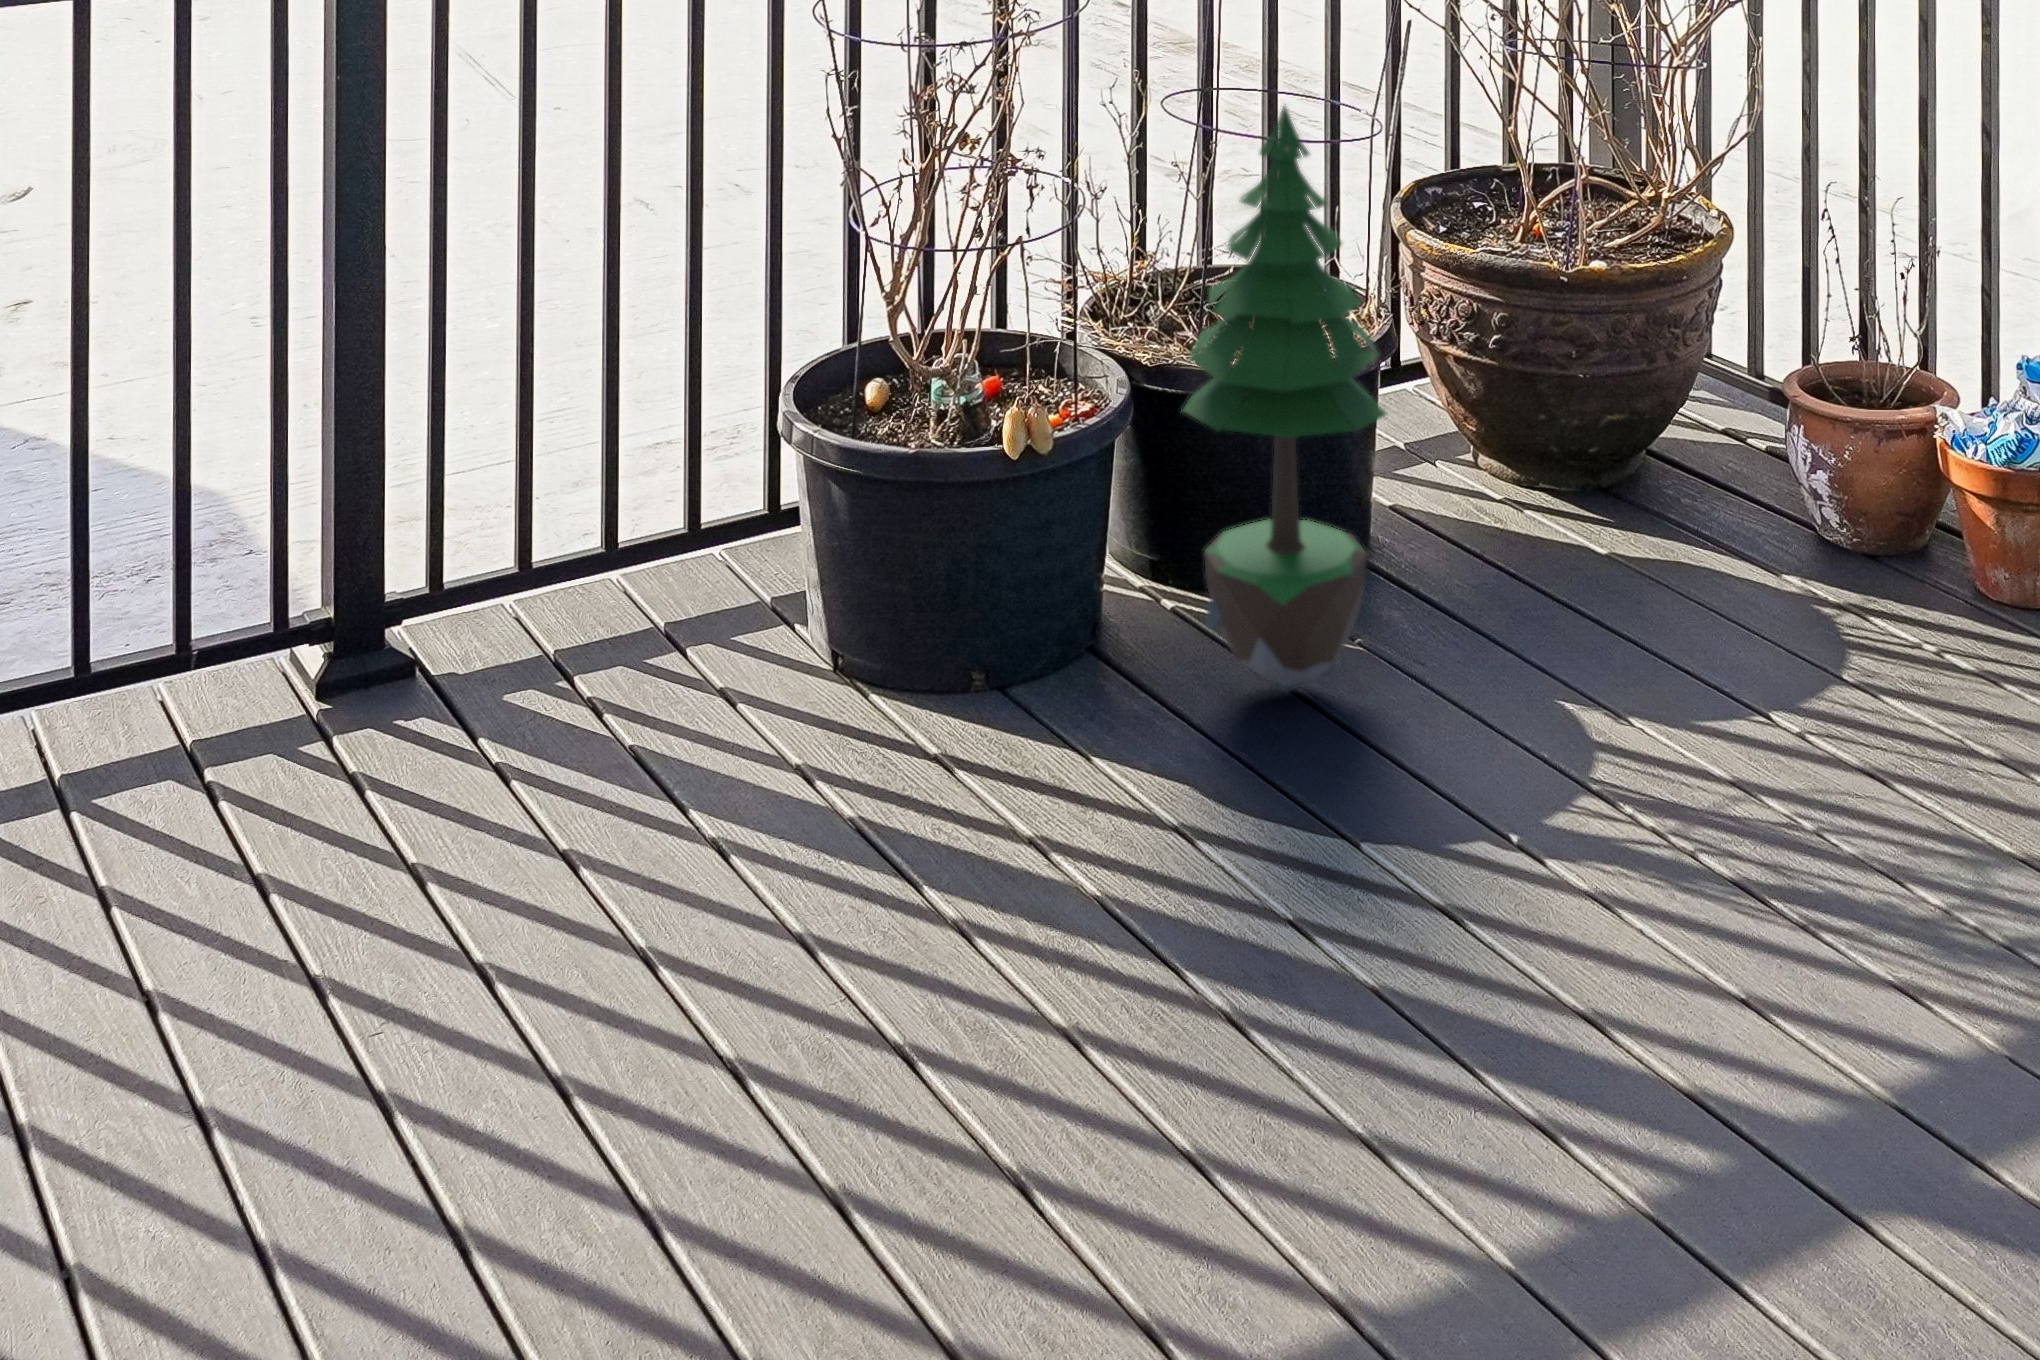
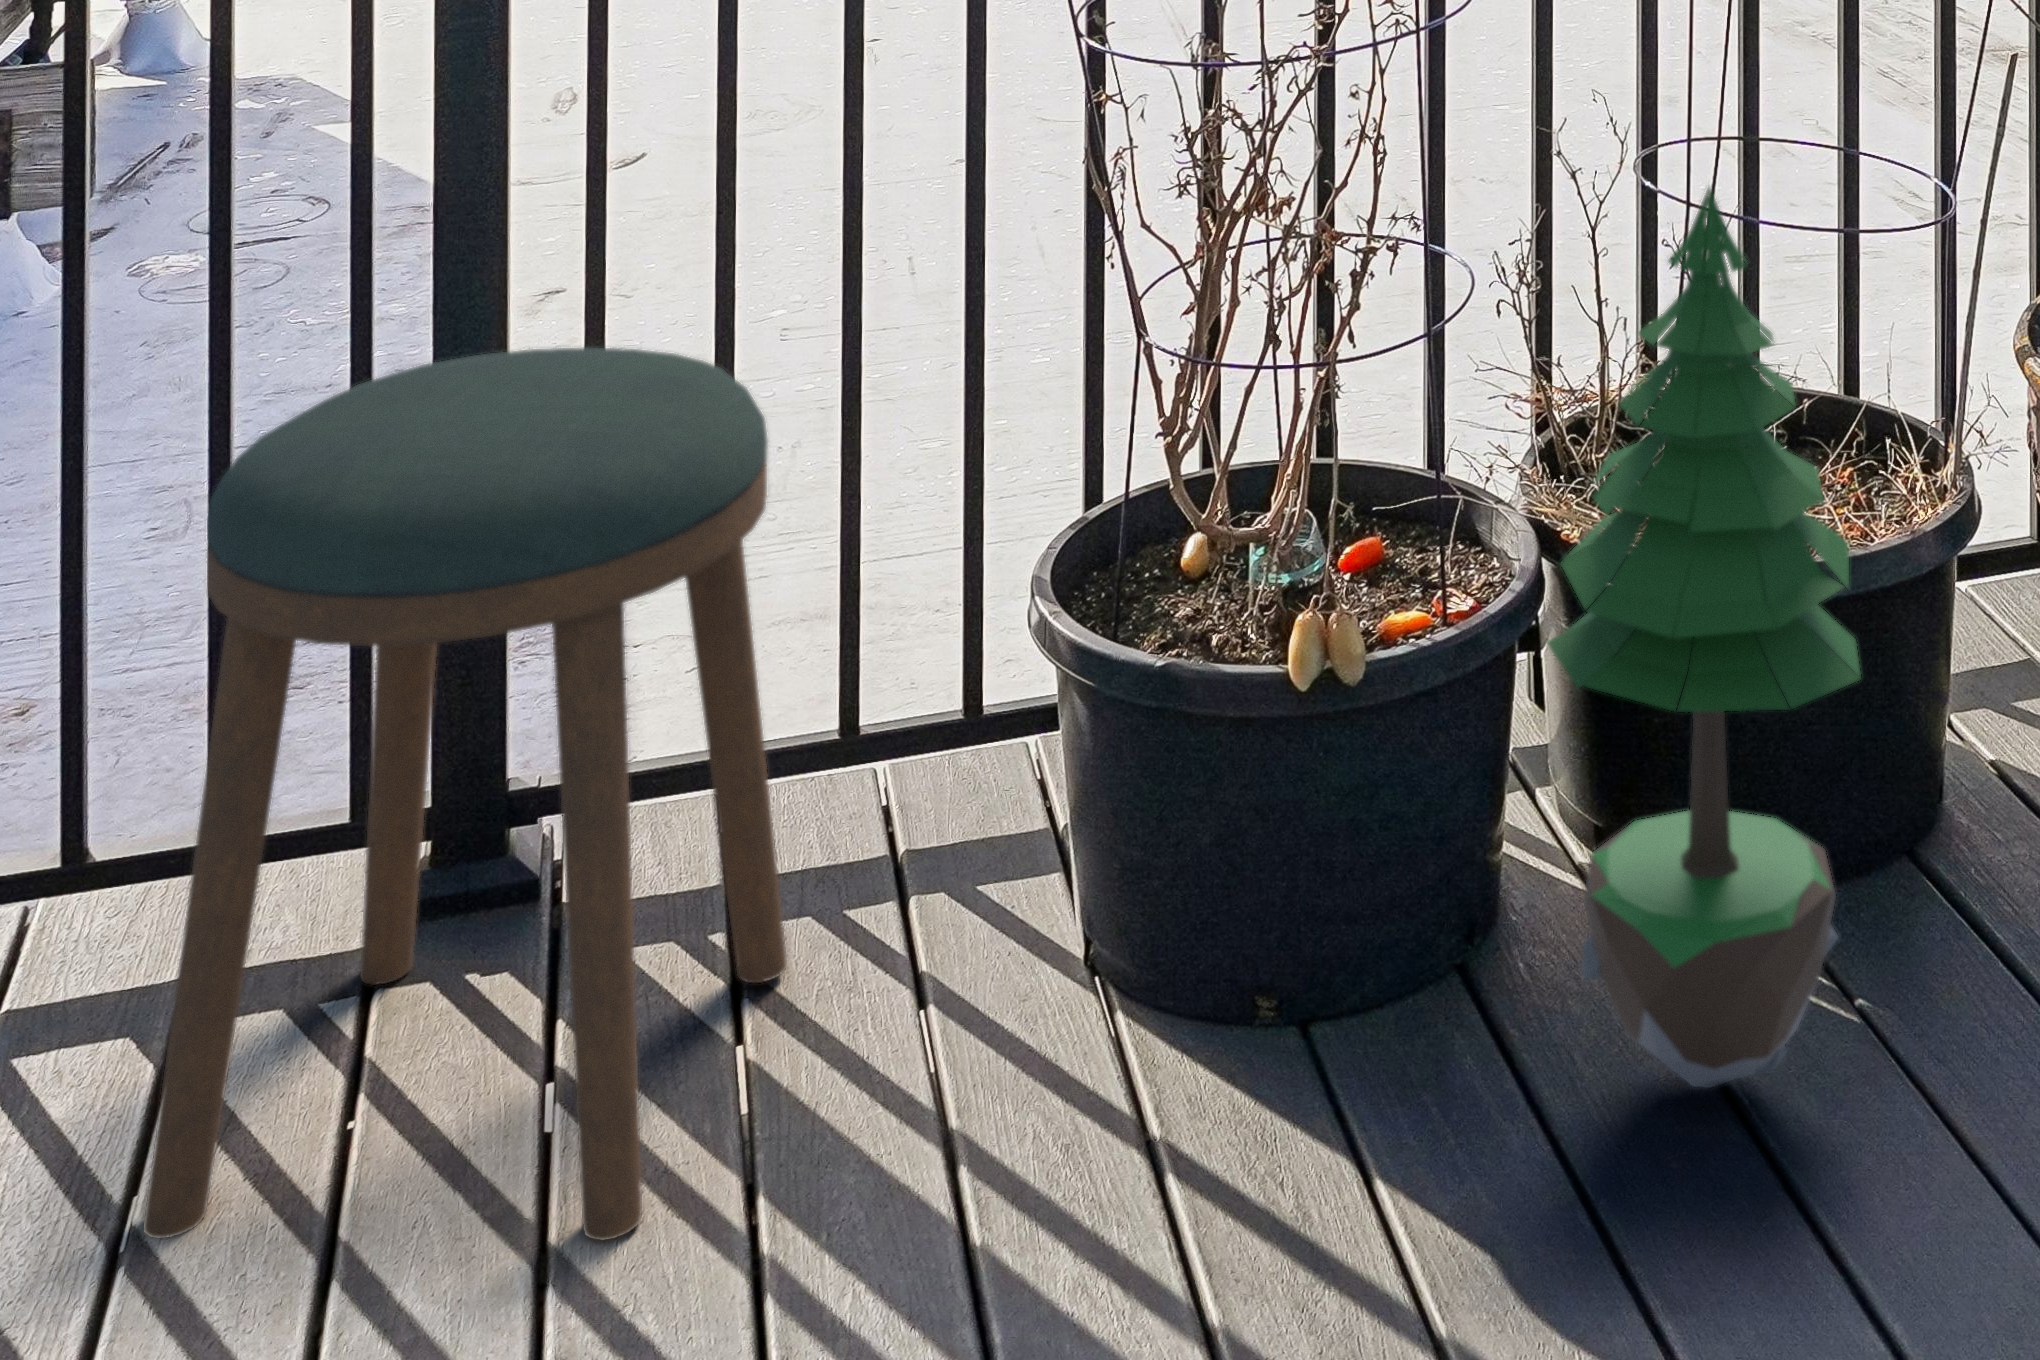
stool: none [281,266,654,878] -> present [143,347,787,1240]

